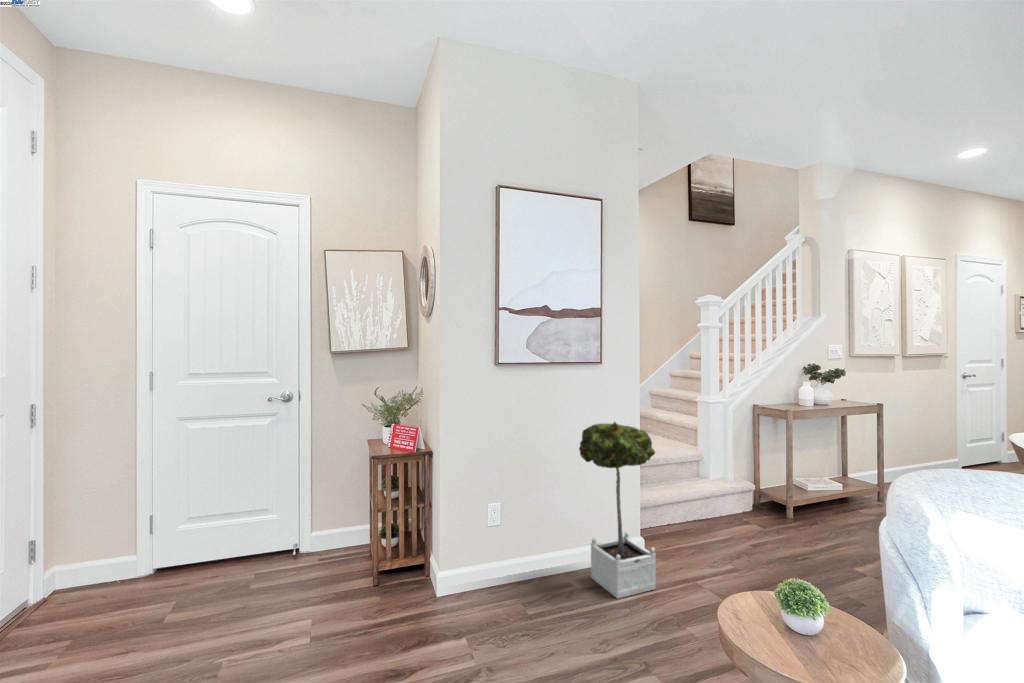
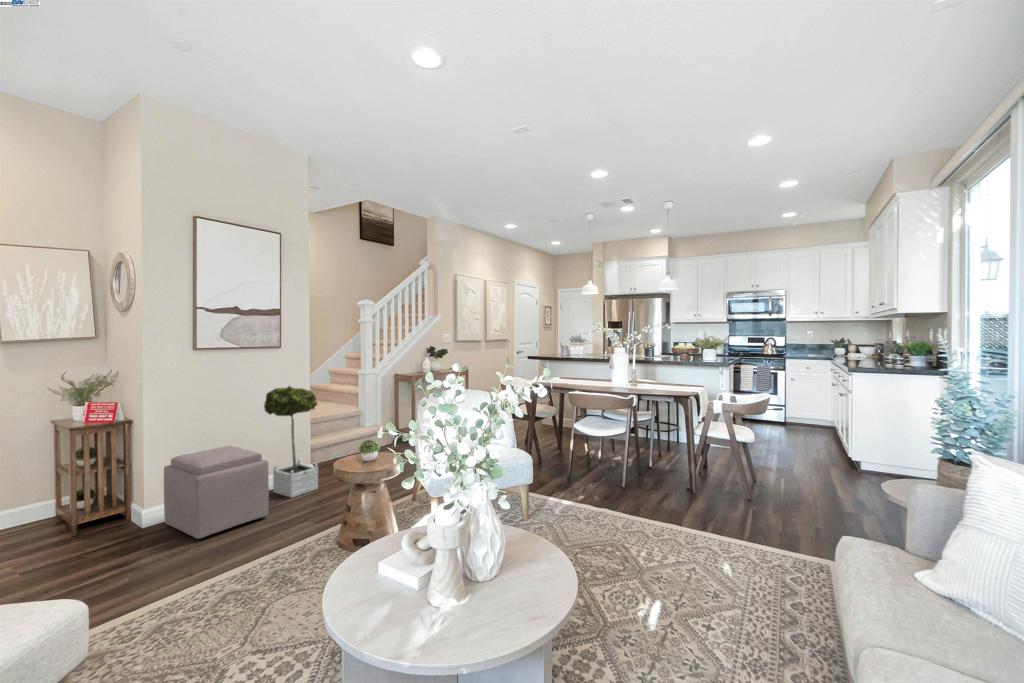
ottoman: none [456,505,586,660] -> present [164,446,269,539]

